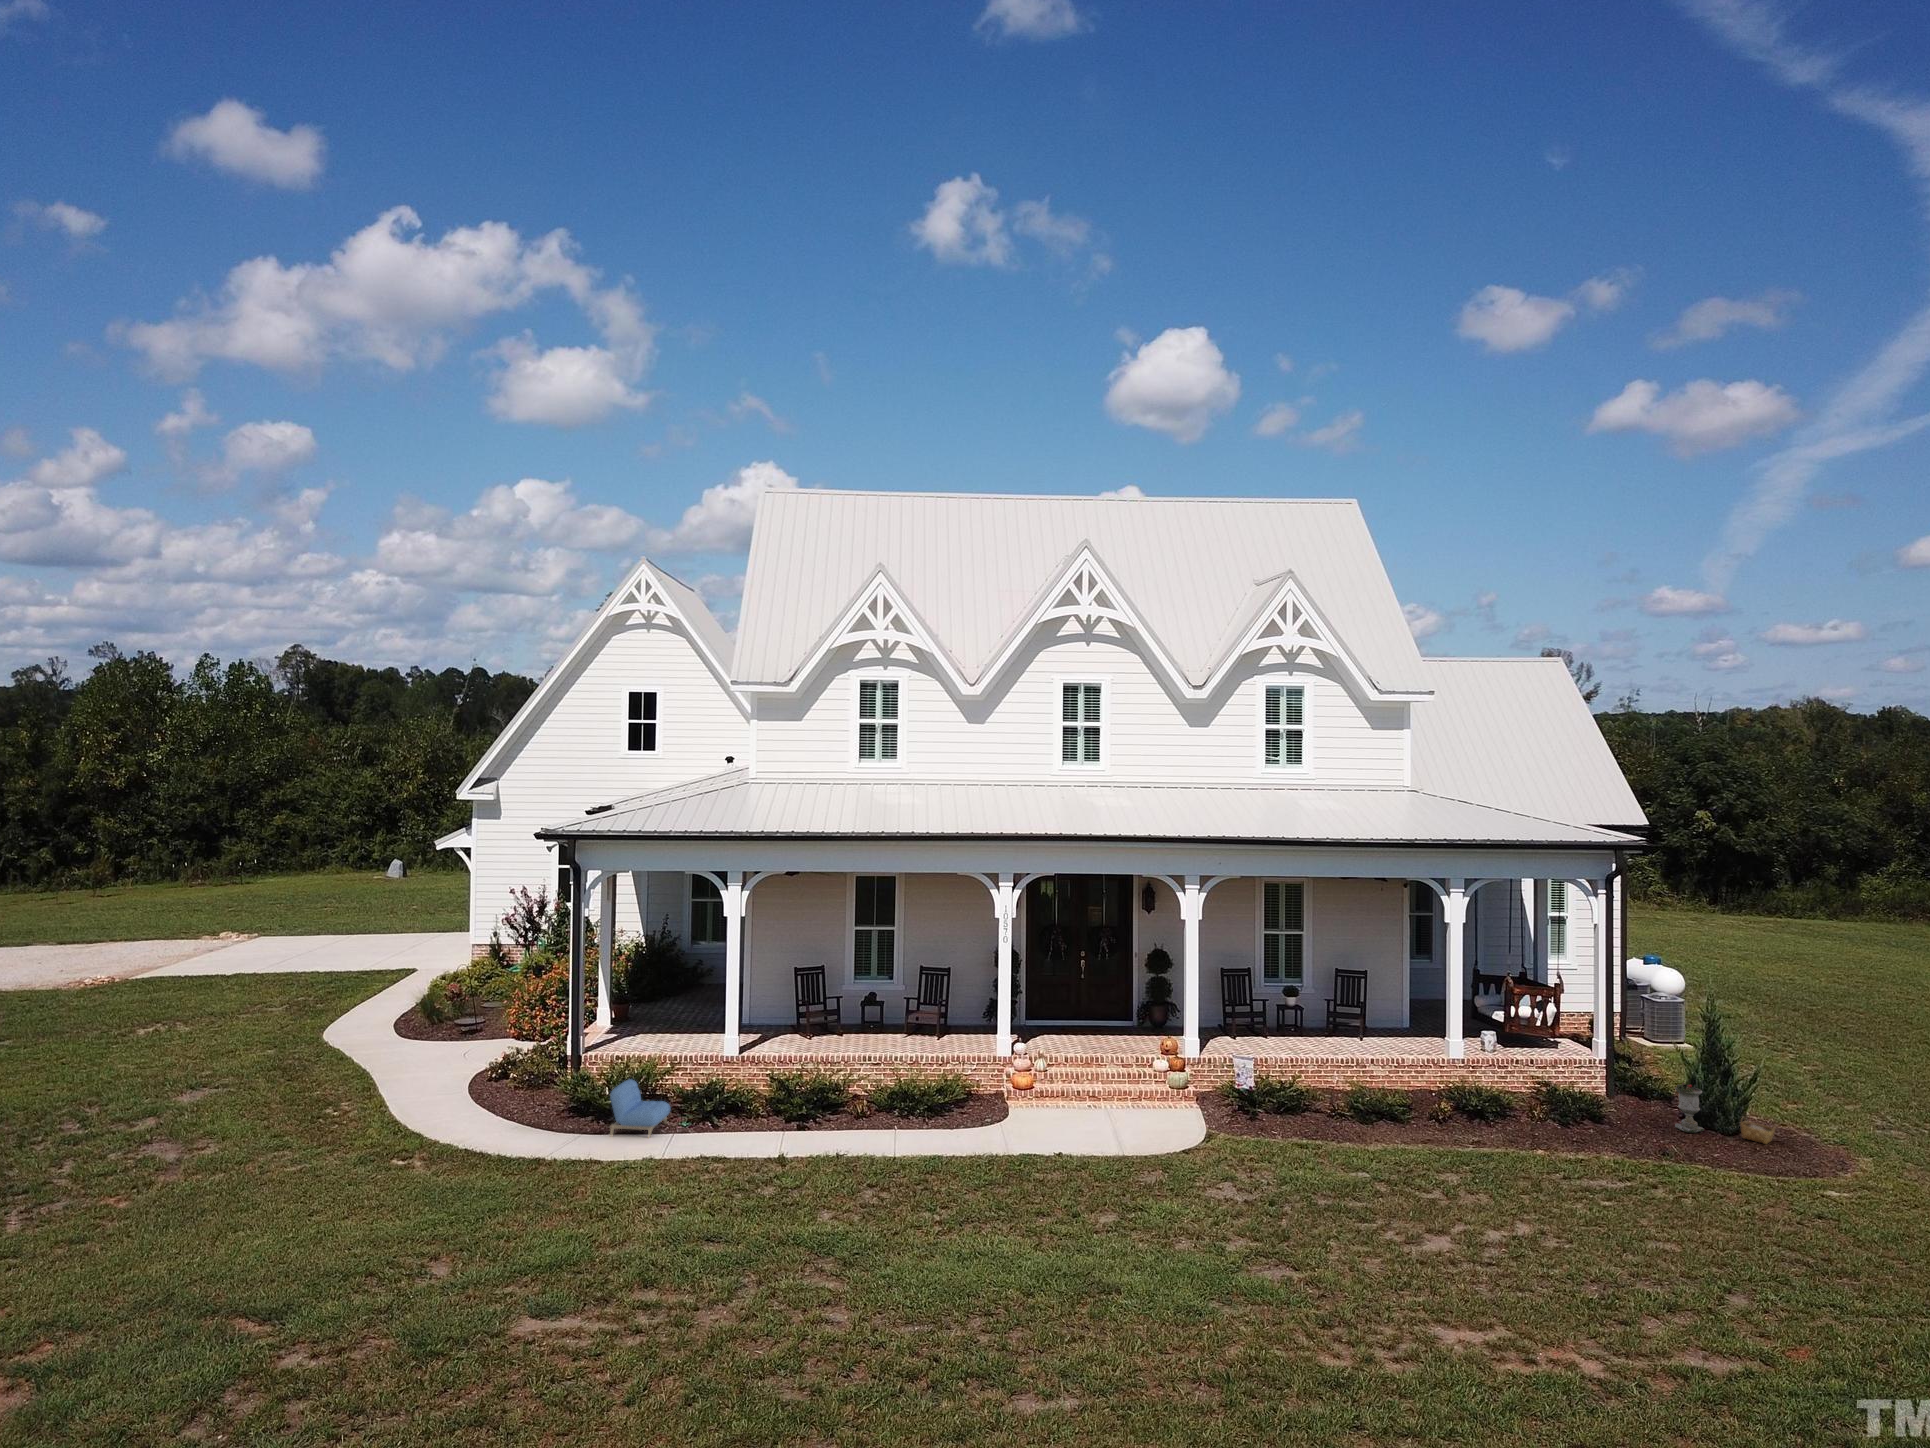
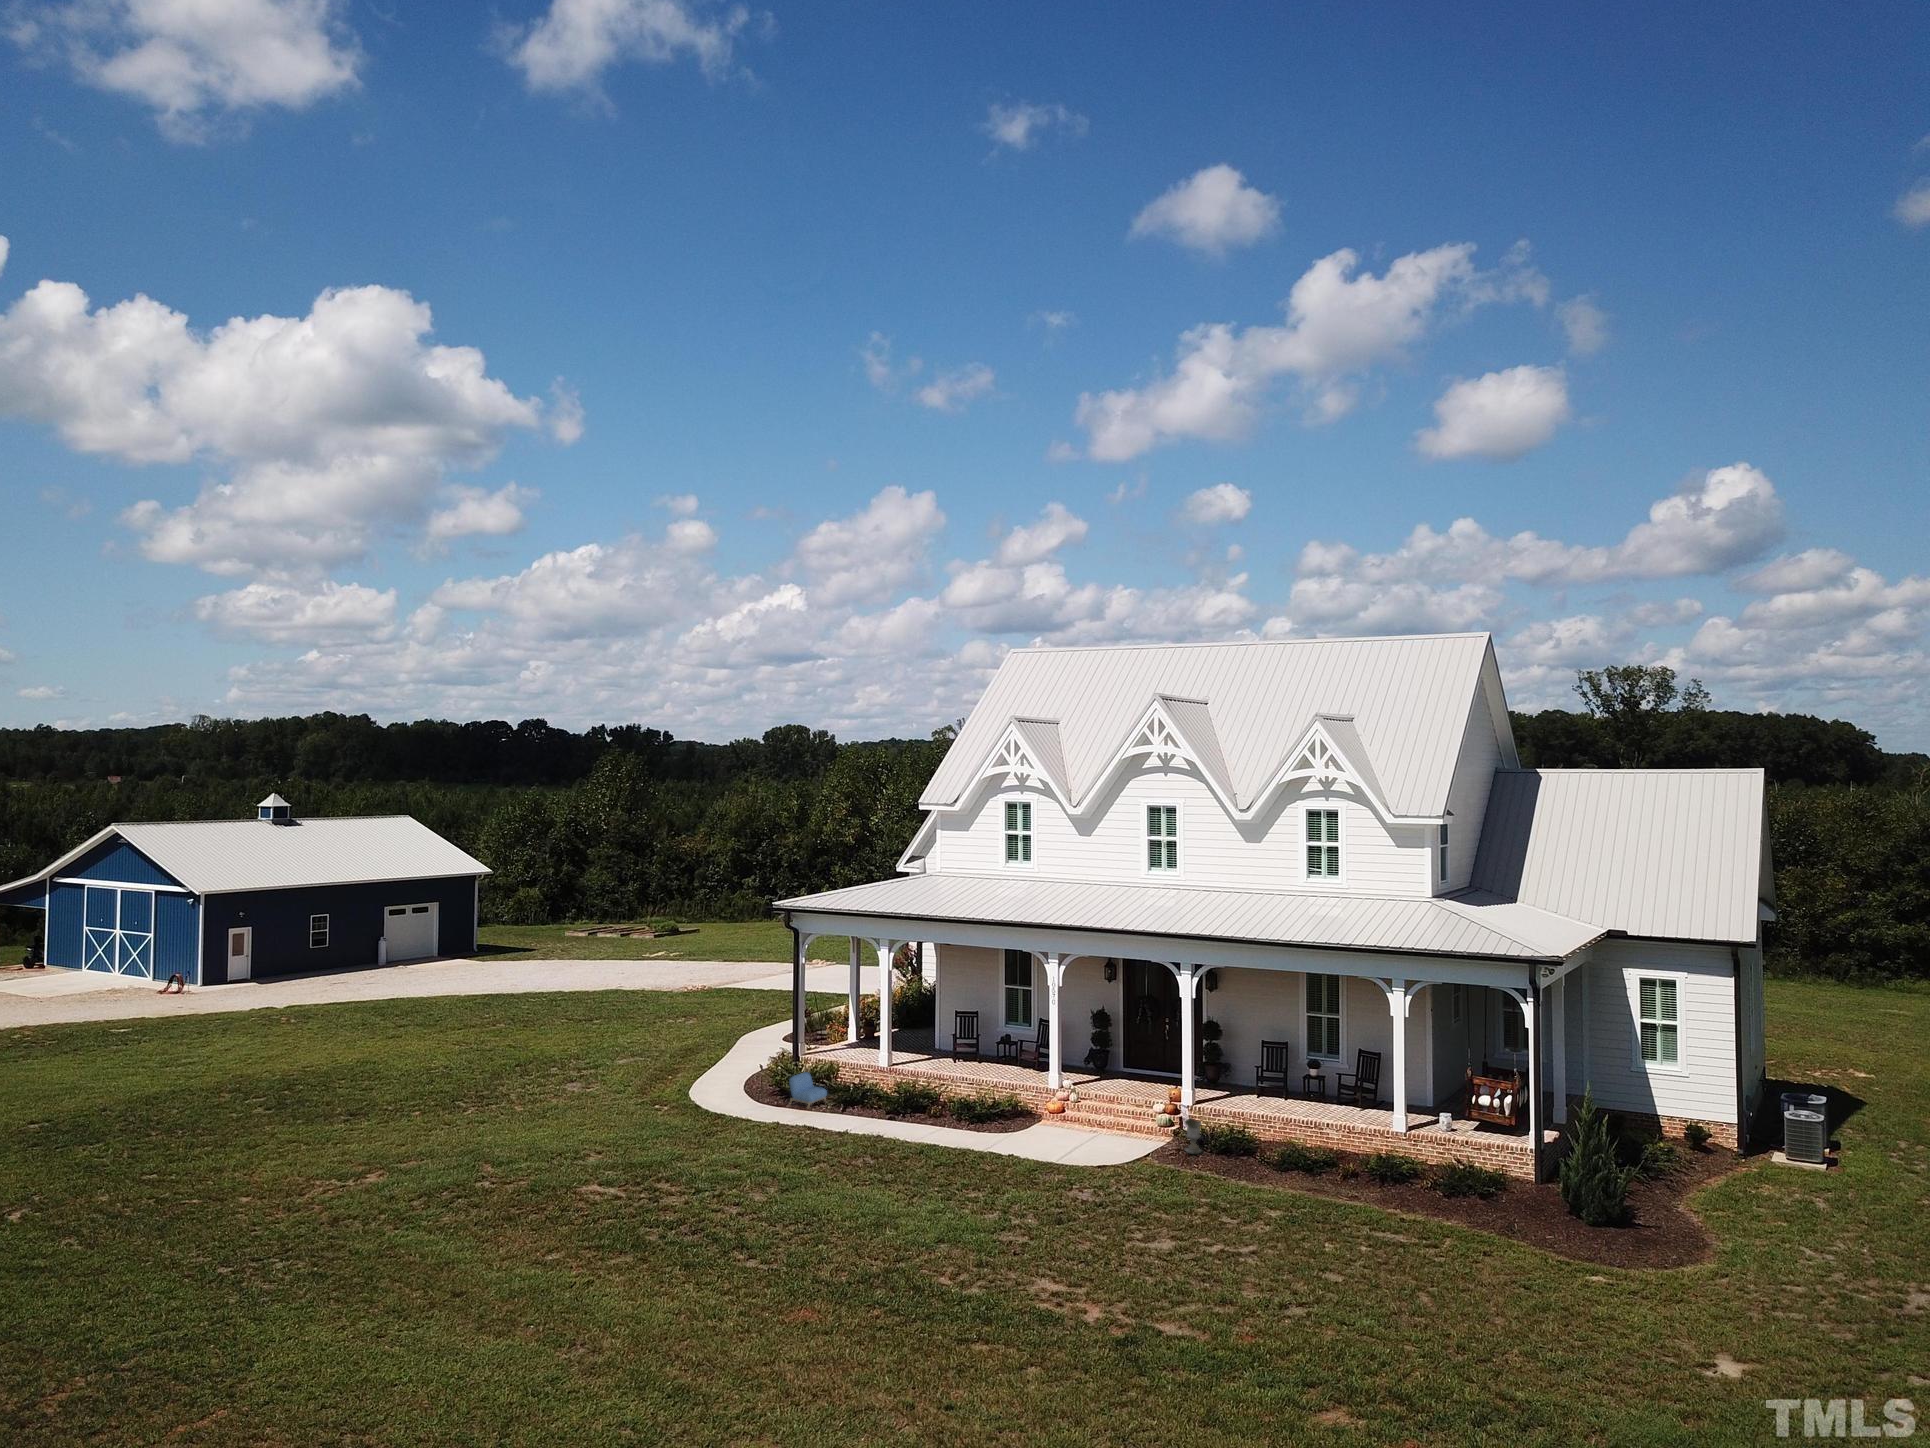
planter: present [1675,1082,1704,1133] -> present [1184,1118,1202,1154]
woven basket: present [1740,1120,1775,1144] -> none [1599,1214,1629,1241]

